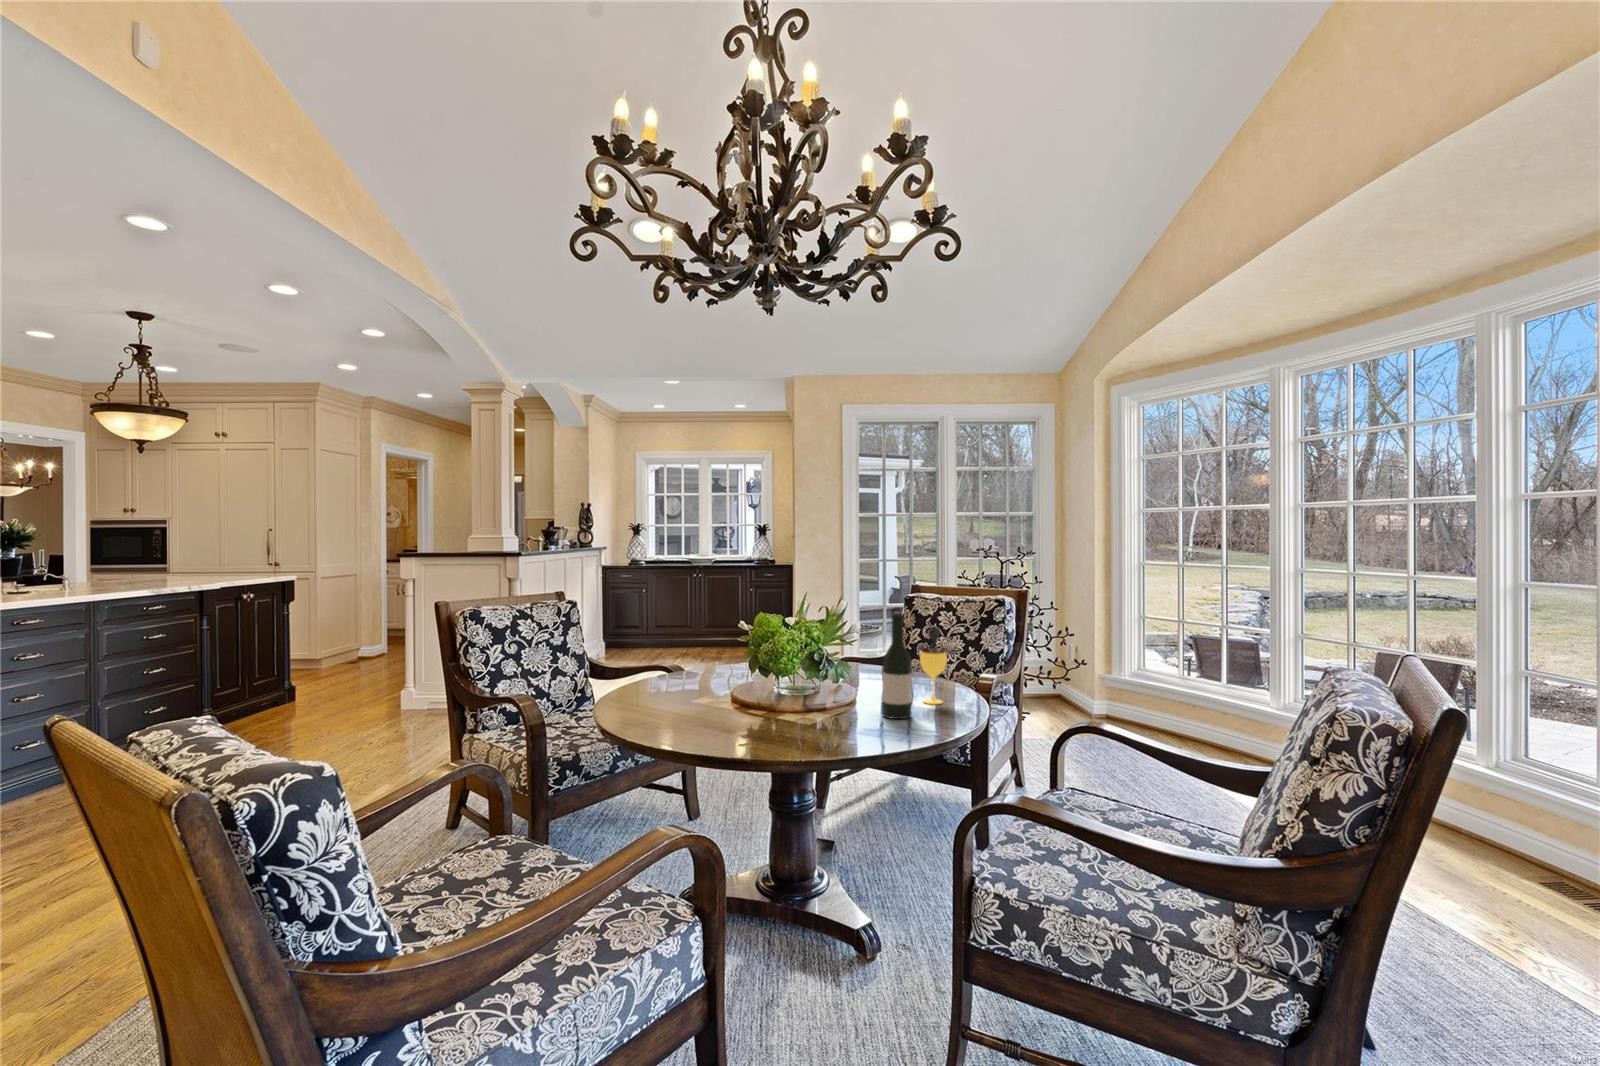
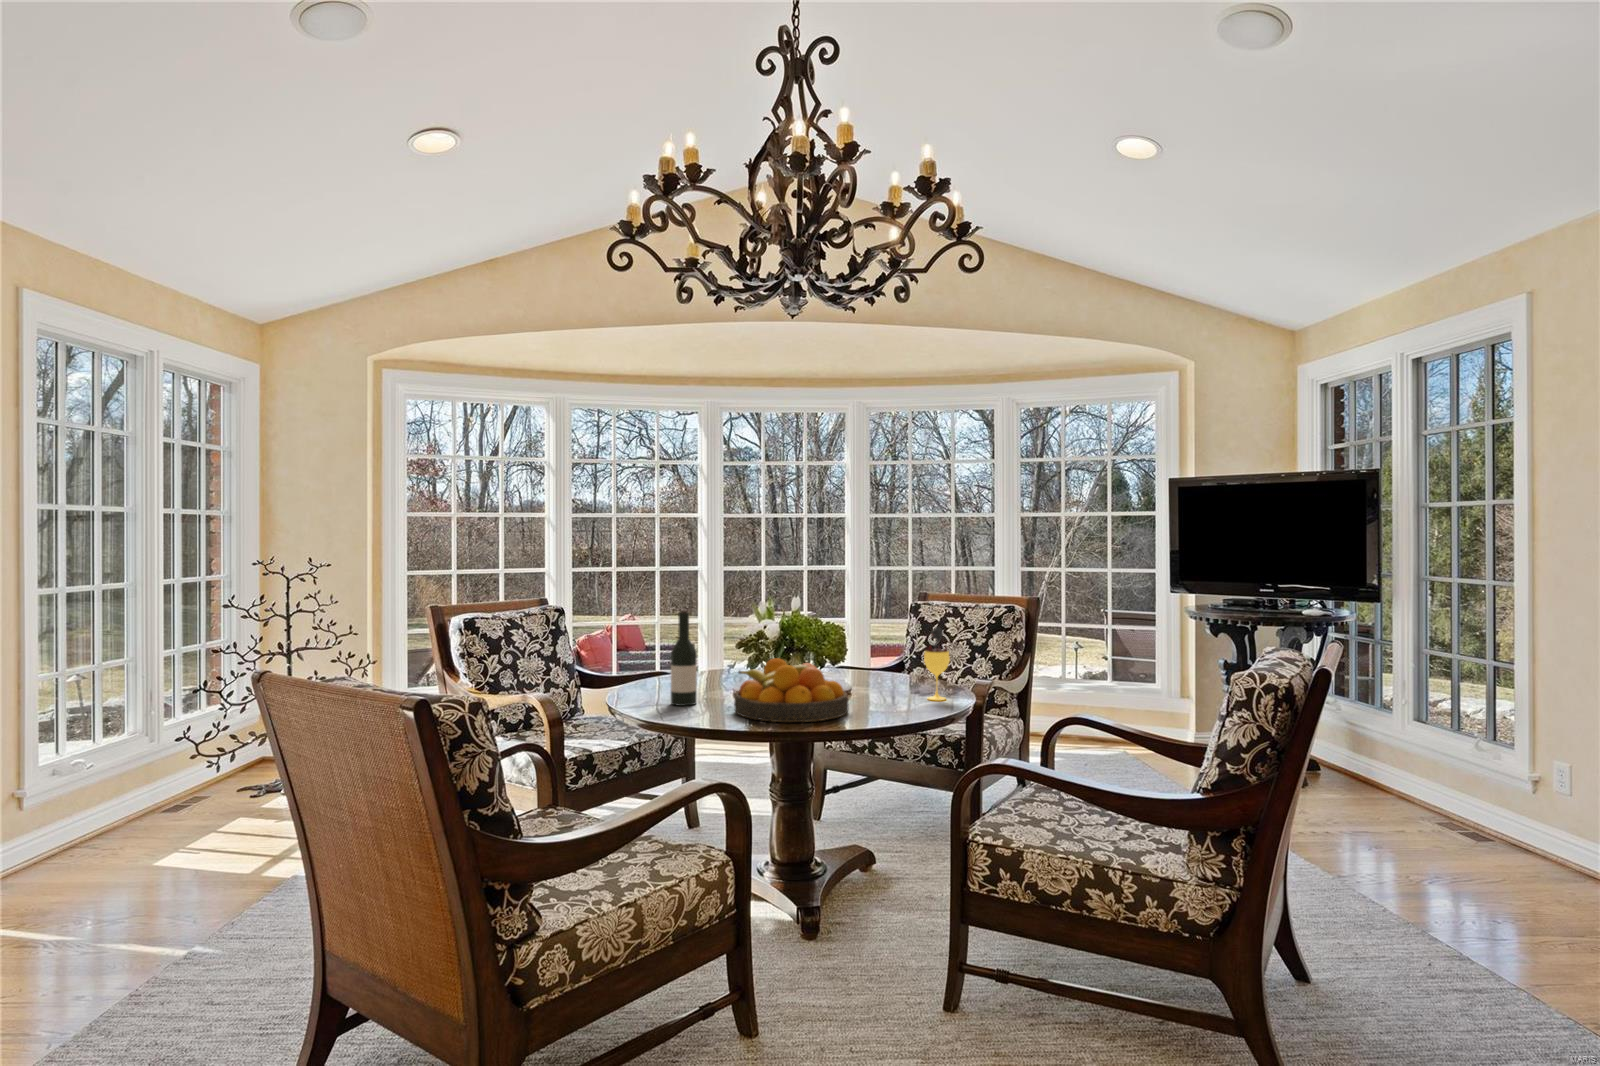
wine bottle: present [882,612,912,719] -> present [671,610,697,706]
fruit bowl: none [715,659,838,734] -> present [734,658,849,722]

